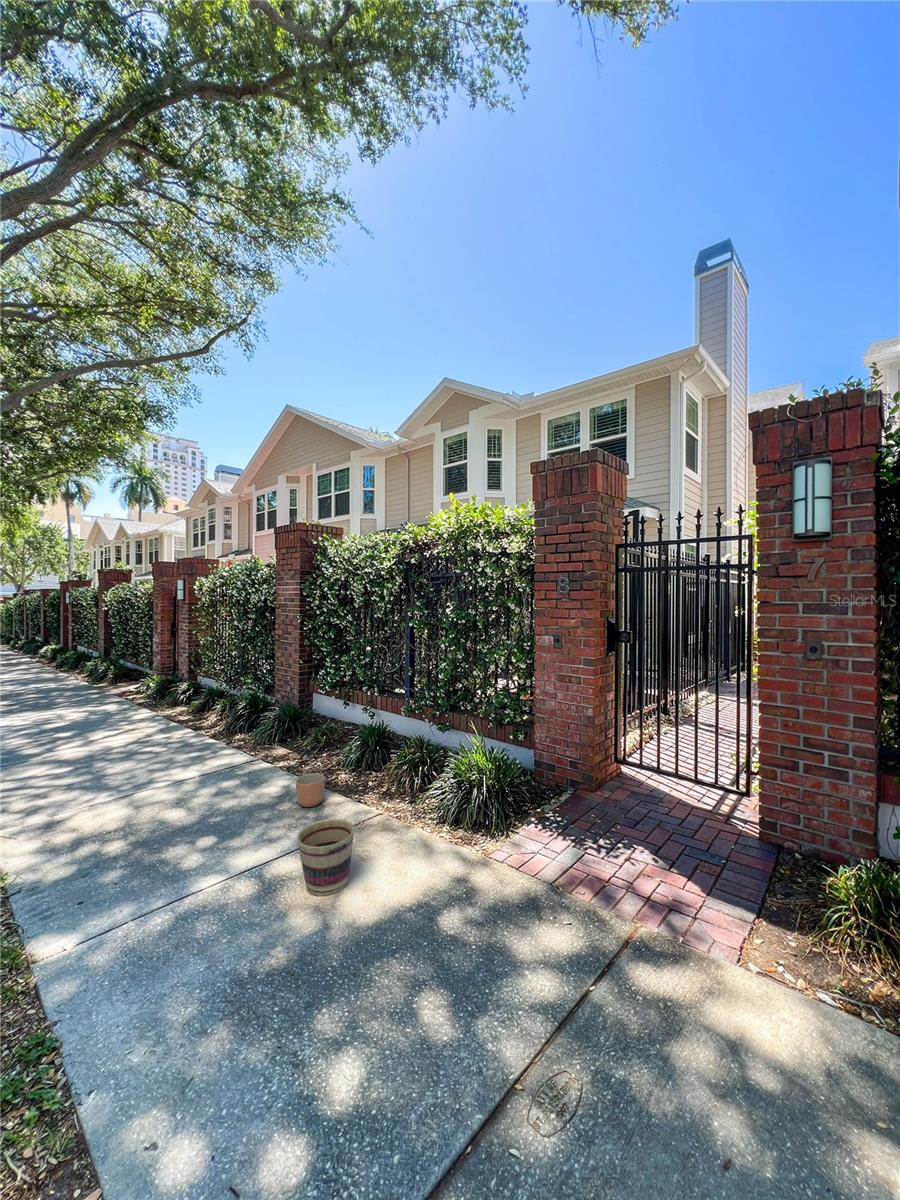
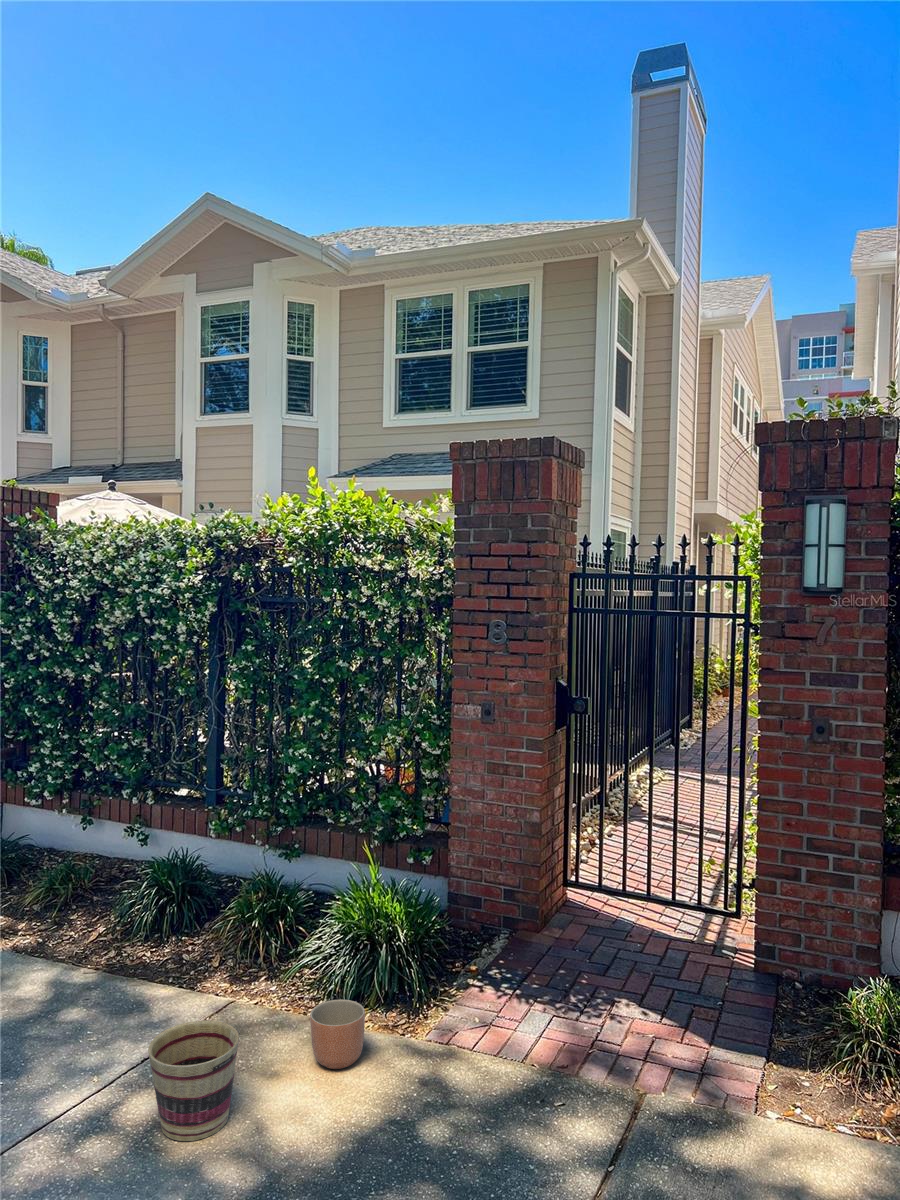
planter: present [296,774,324,807] -> present [310,1000,365,1069]

